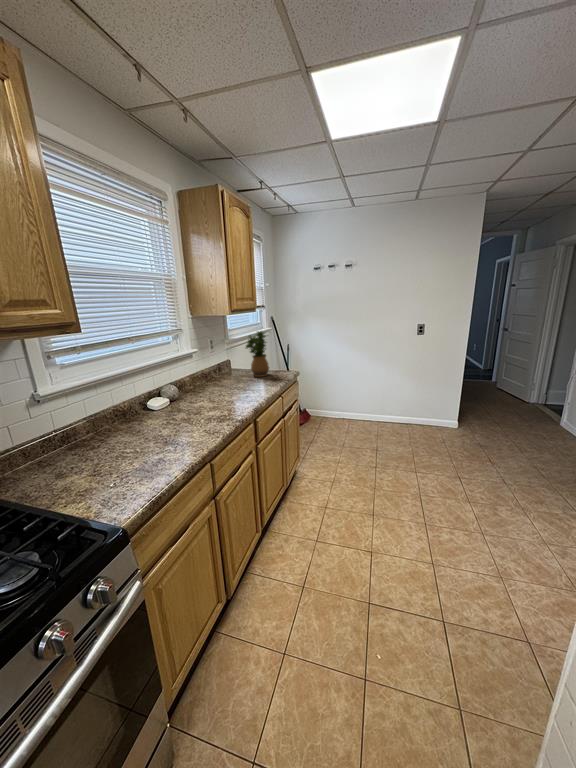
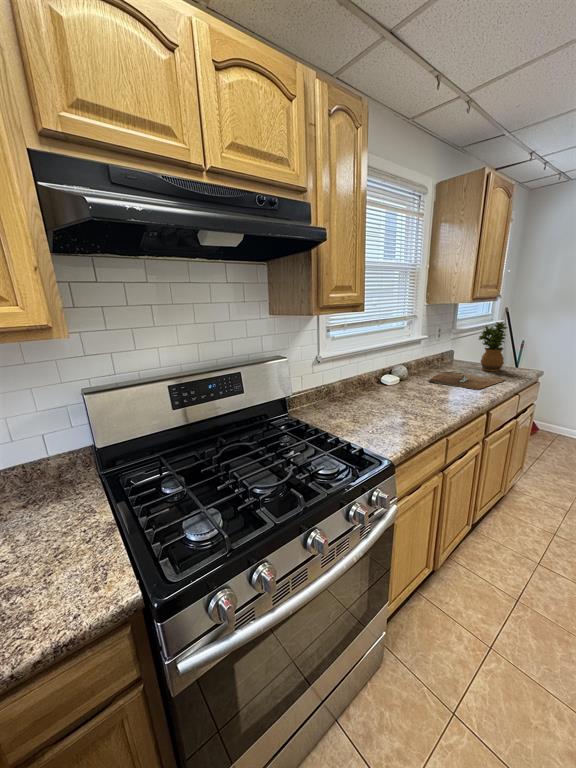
cutting board: none [202,382,270,399] -> present [429,371,505,390]

